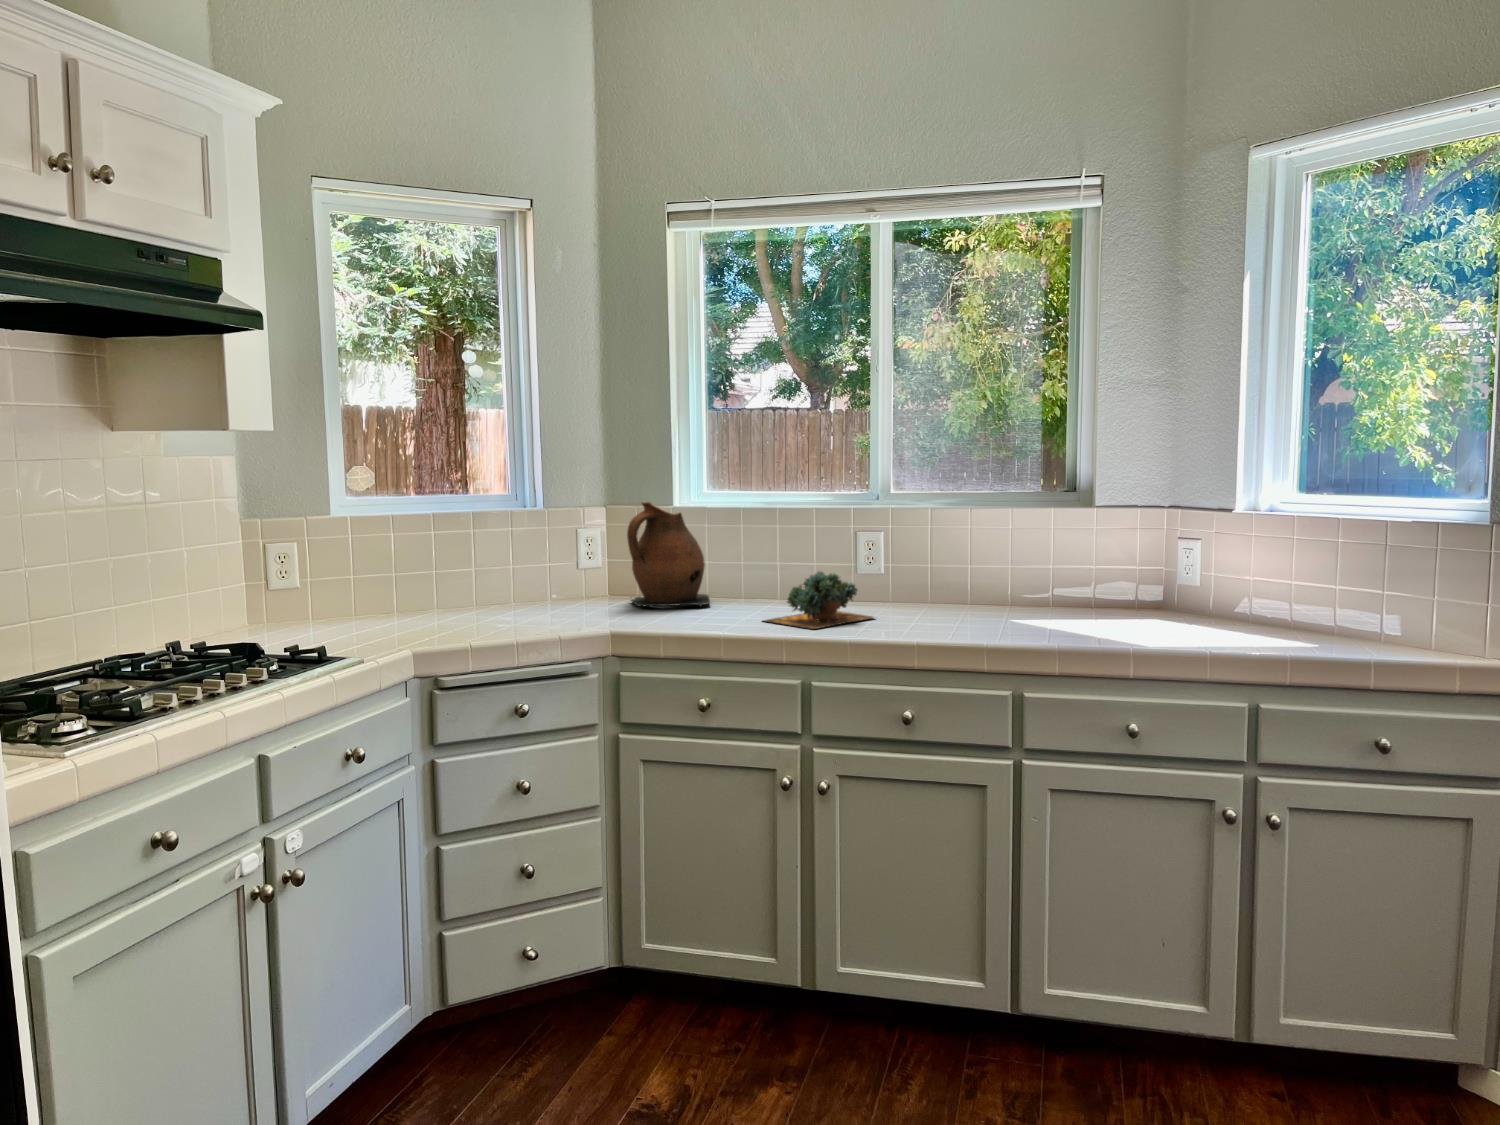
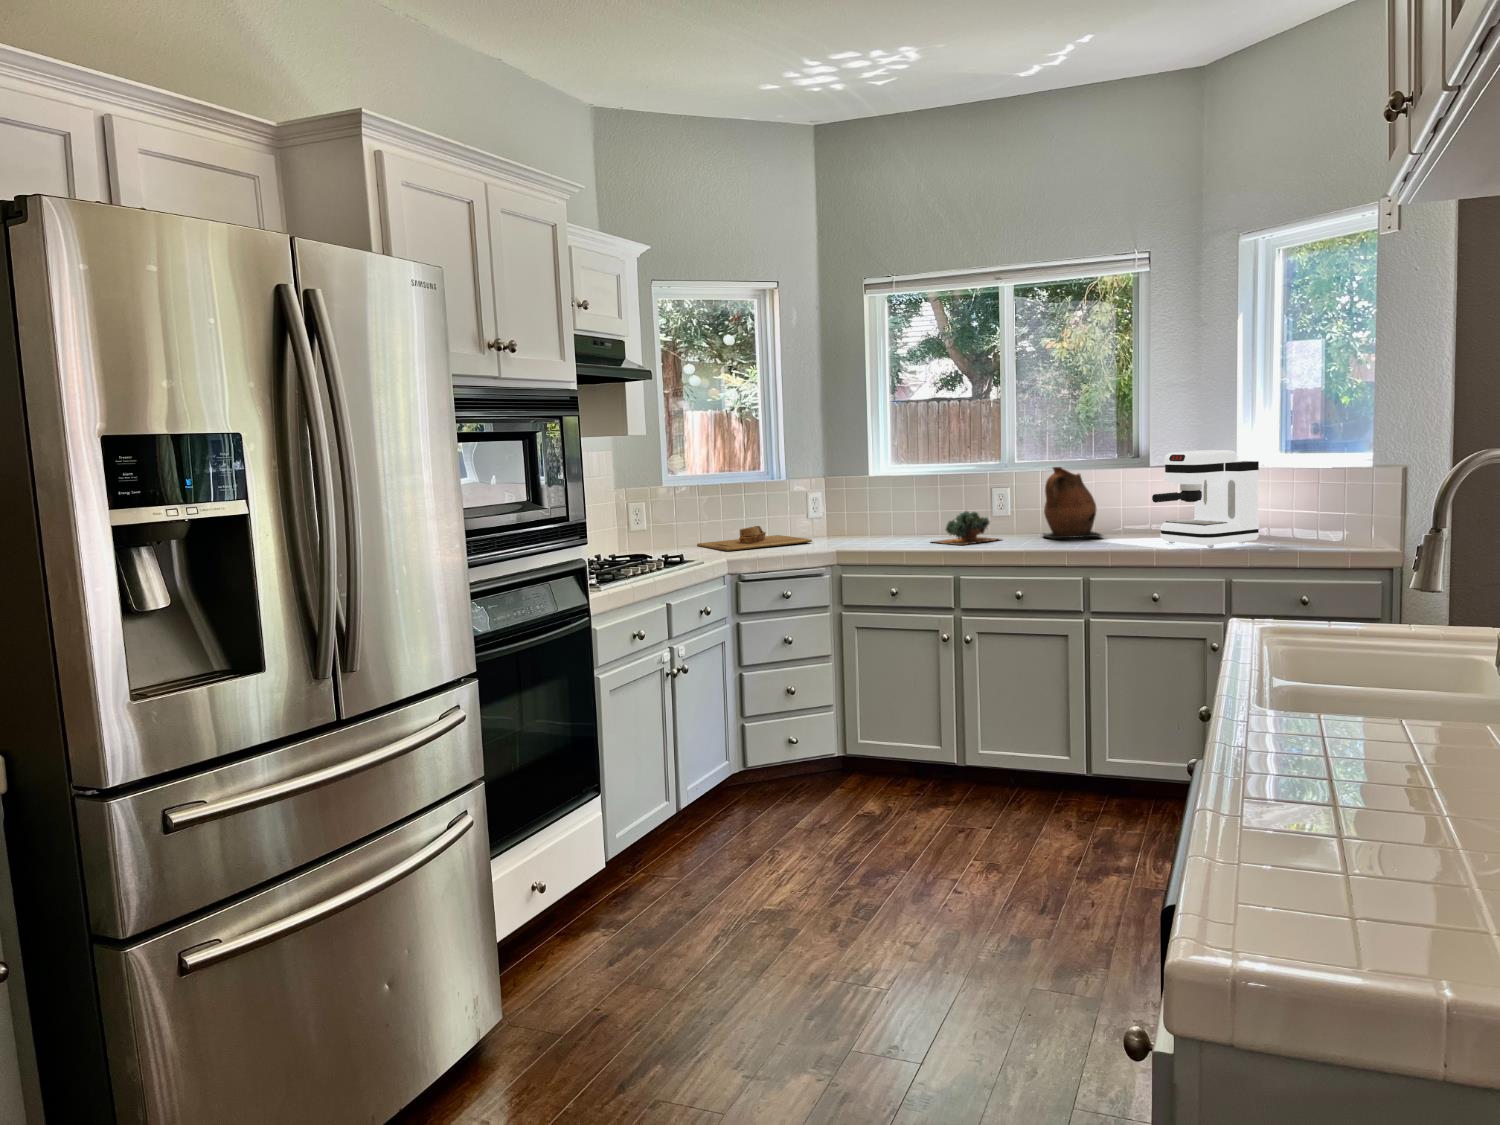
coffee maker: none [1123,485,1289,644] -> present [1152,450,1259,547]
ceramic pitcher: present [627,502,710,606] -> present [1043,467,1102,538]
cutting board: none [385,588,574,634] -> present [697,526,812,551]

